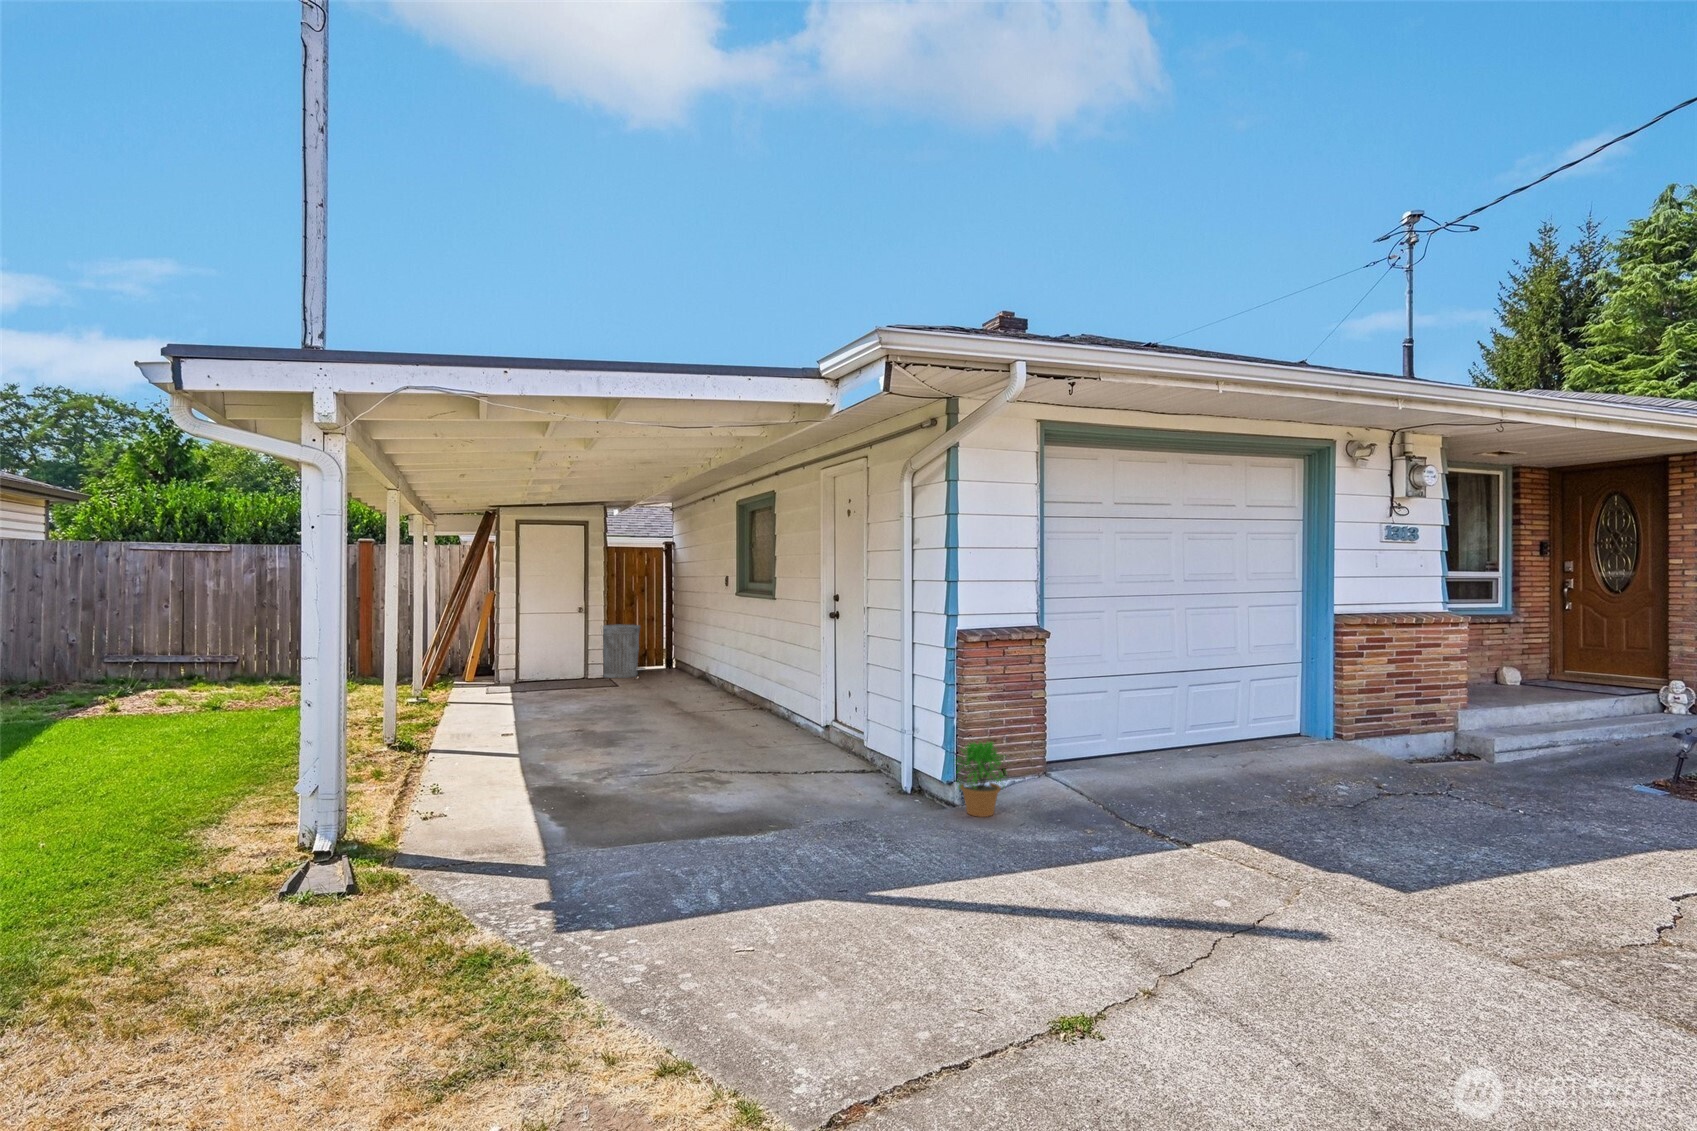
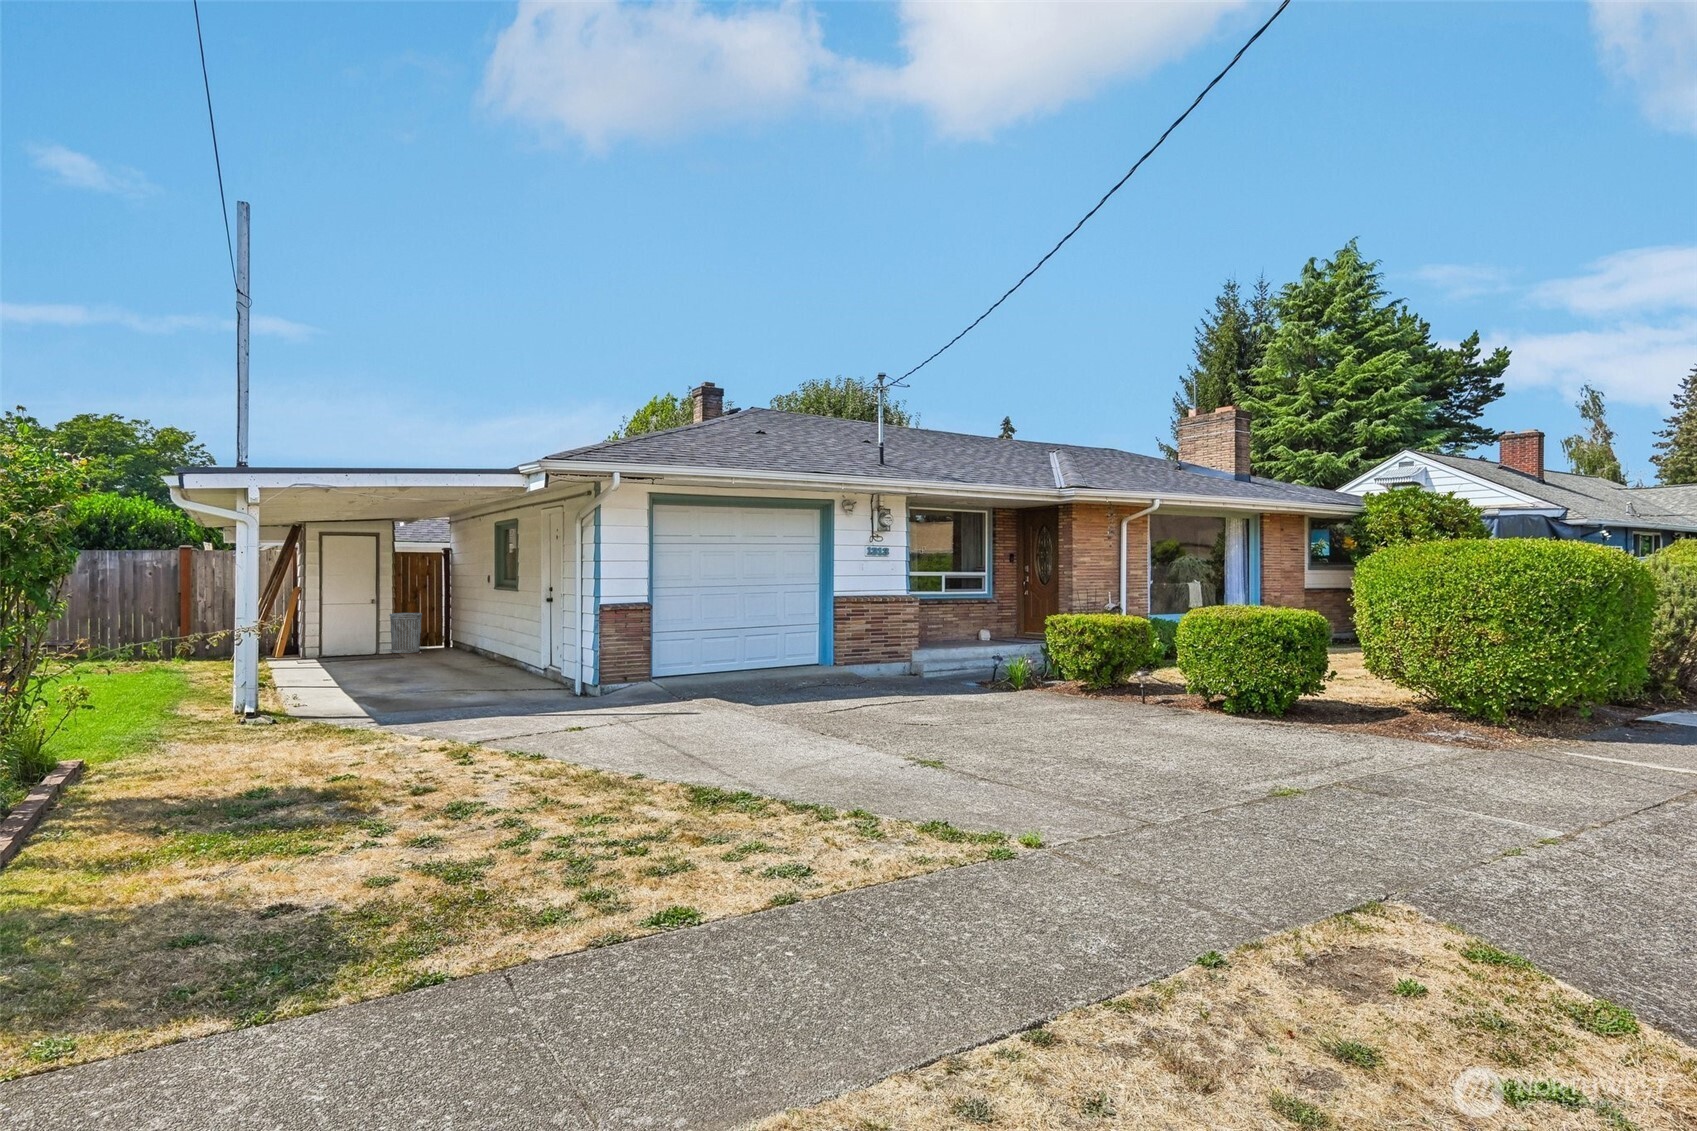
potted plant: present [956,742,1006,817] -> none [593,660,625,698]

